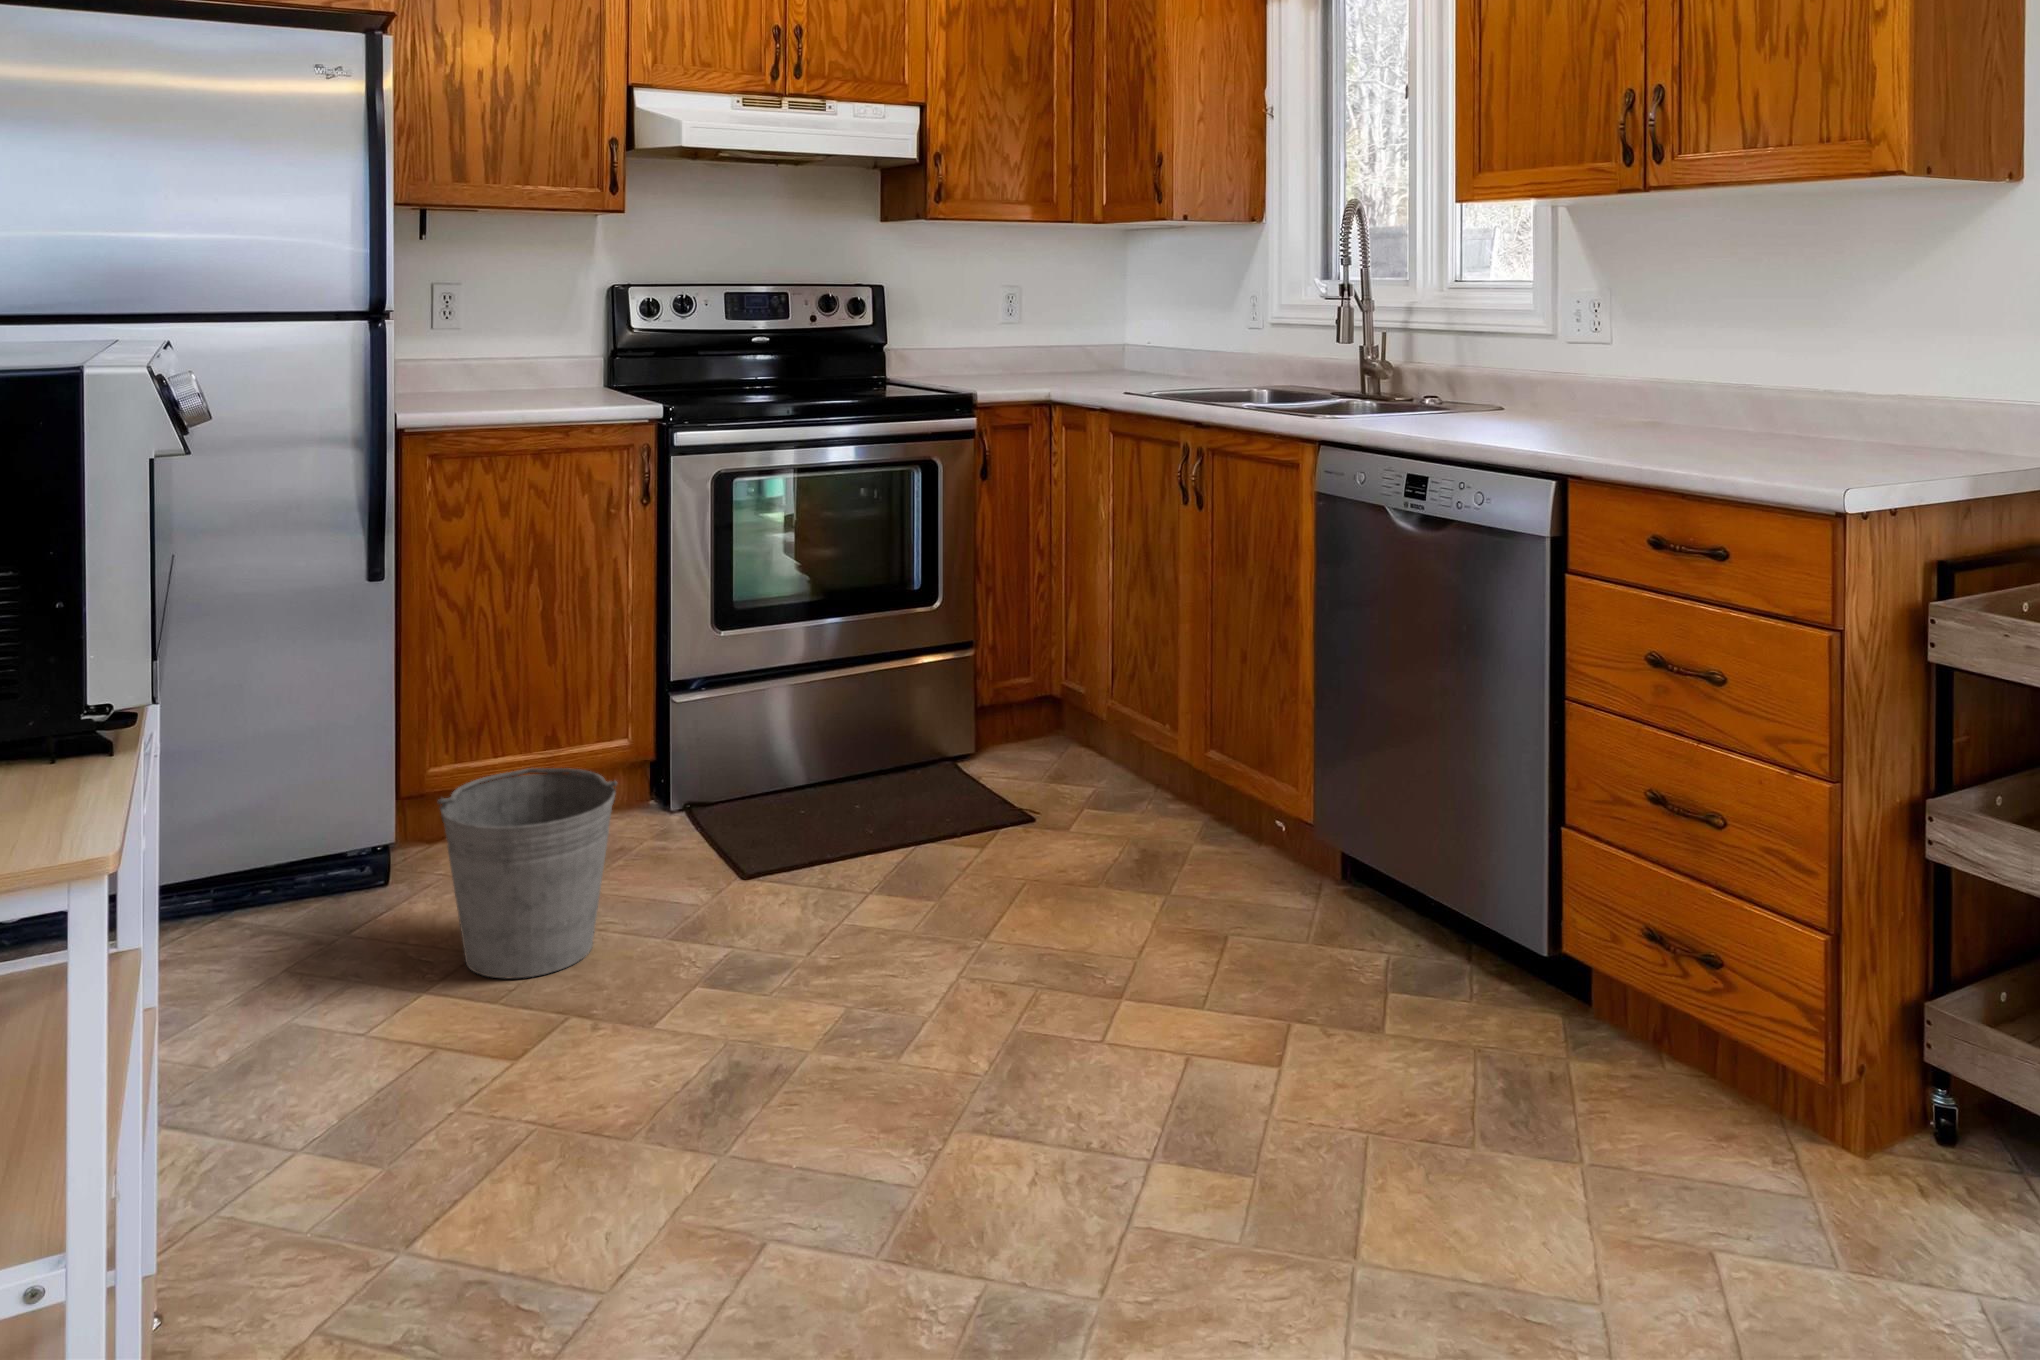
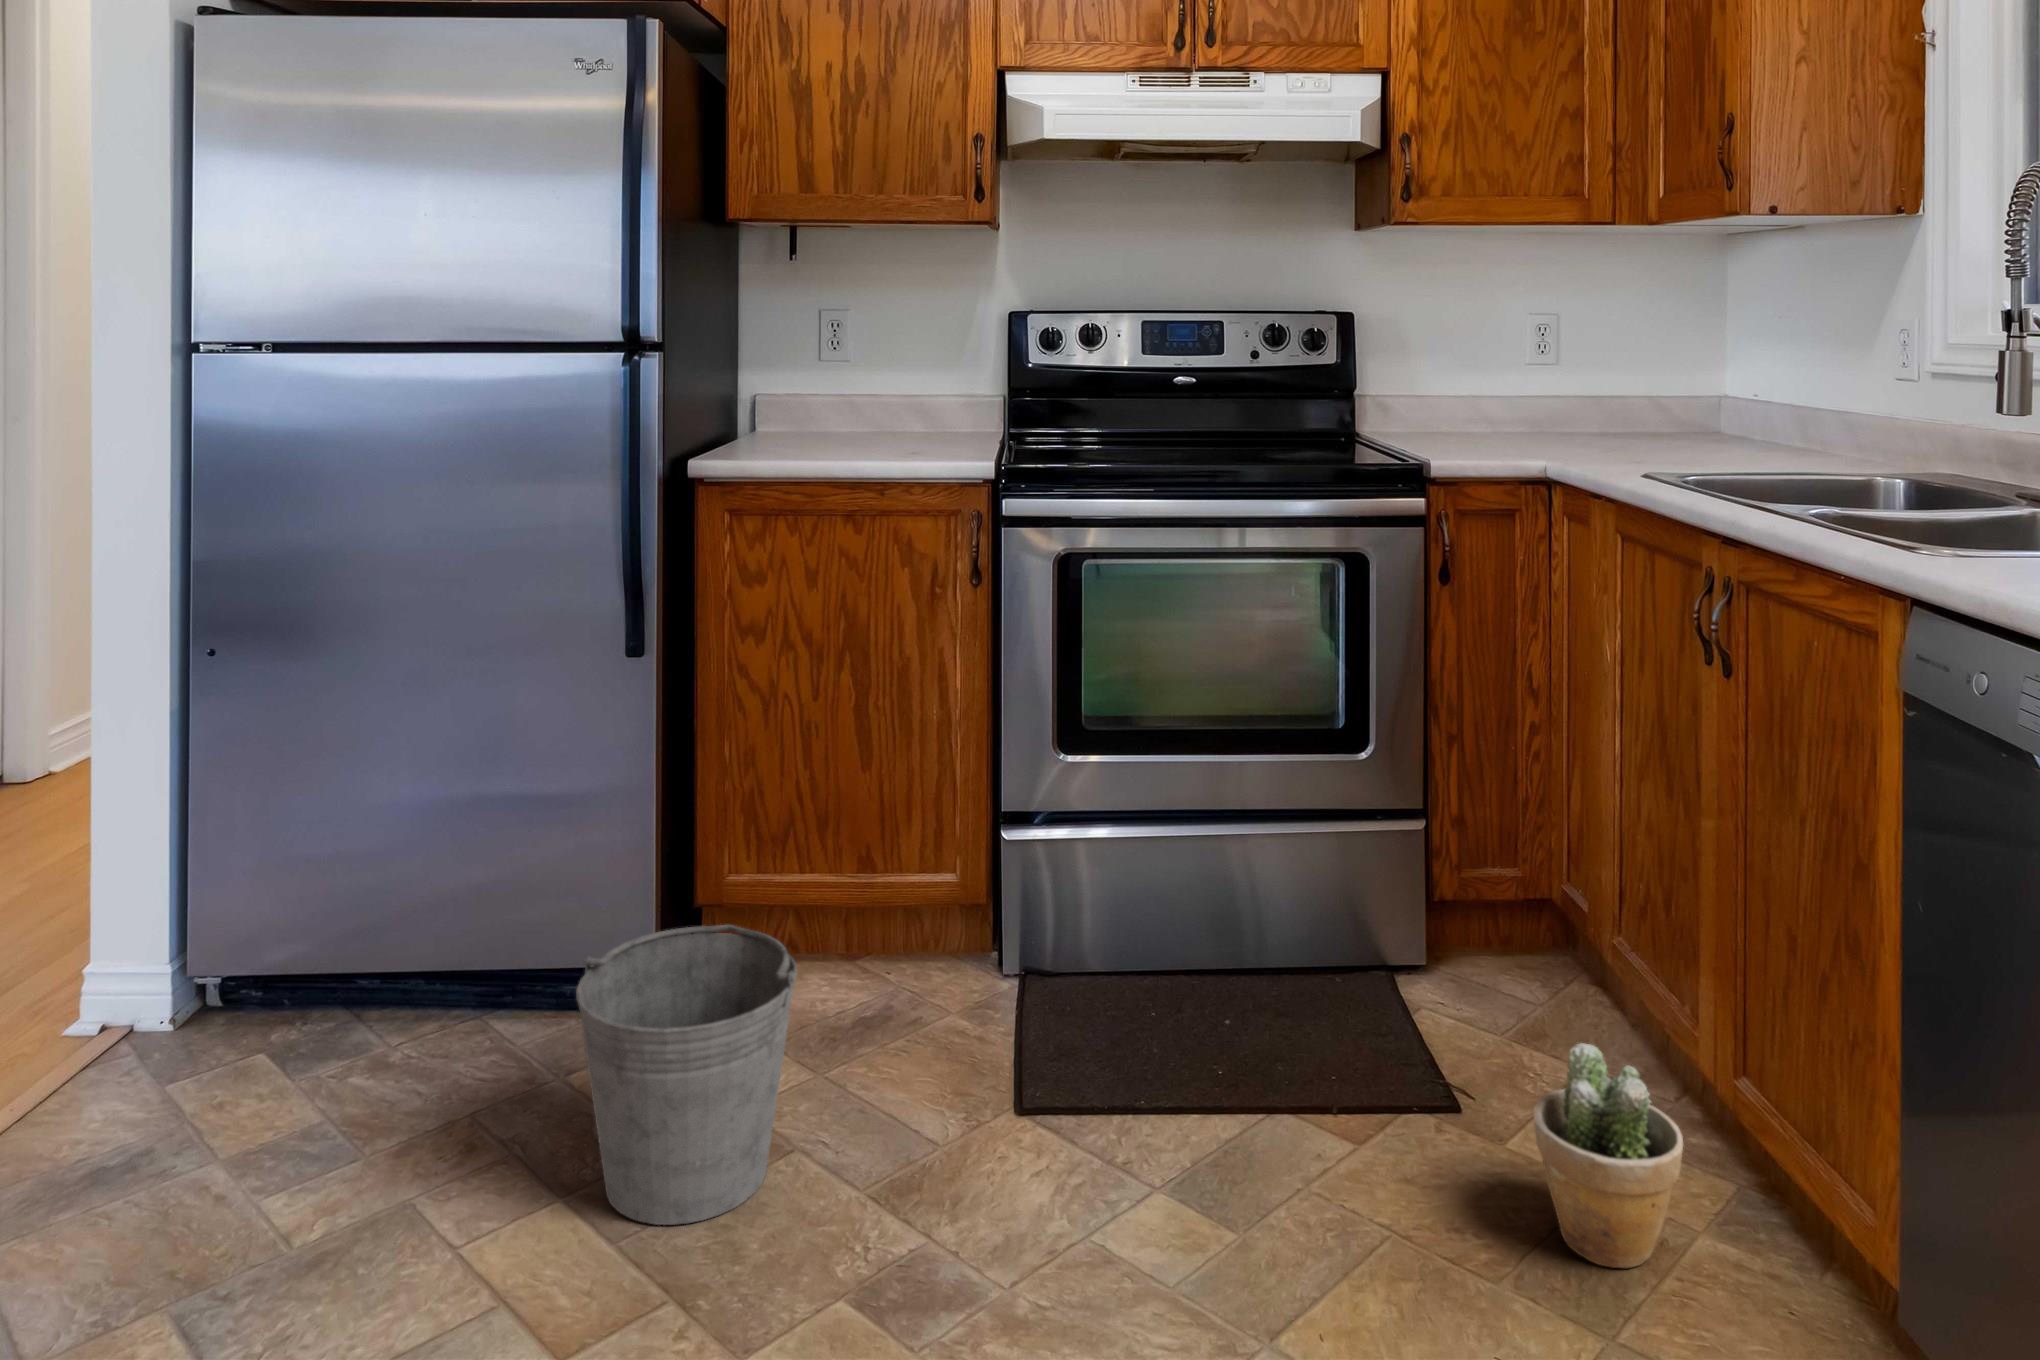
potted plant: none [1105,740,1191,865] -> present [1533,1043,1683,1268]

